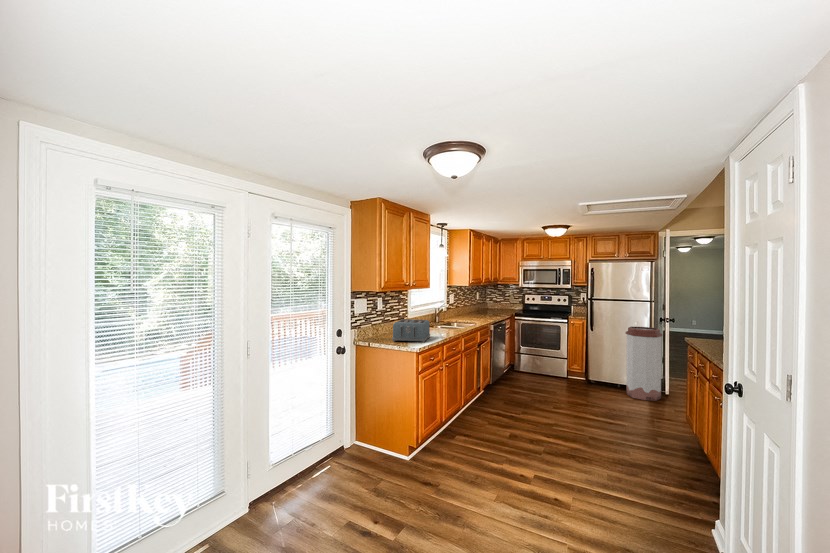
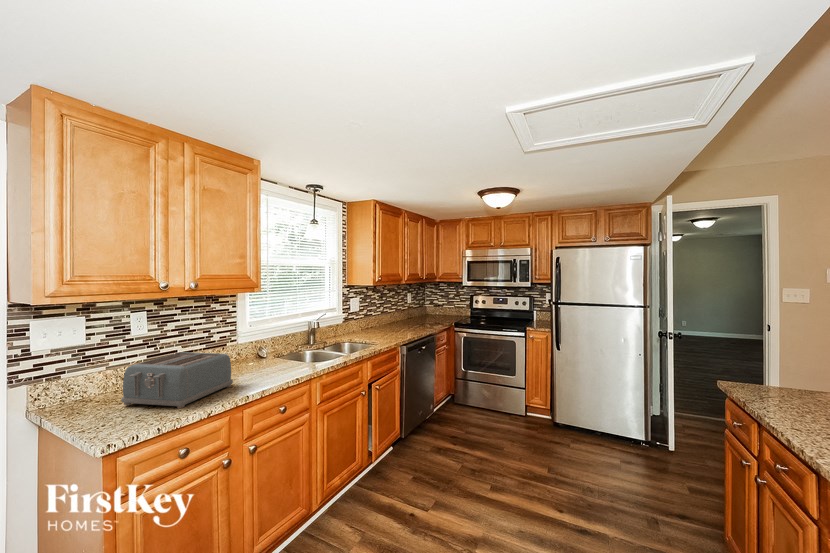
trash can: present [626,327,662,401] -> none [607,345,663,466]

